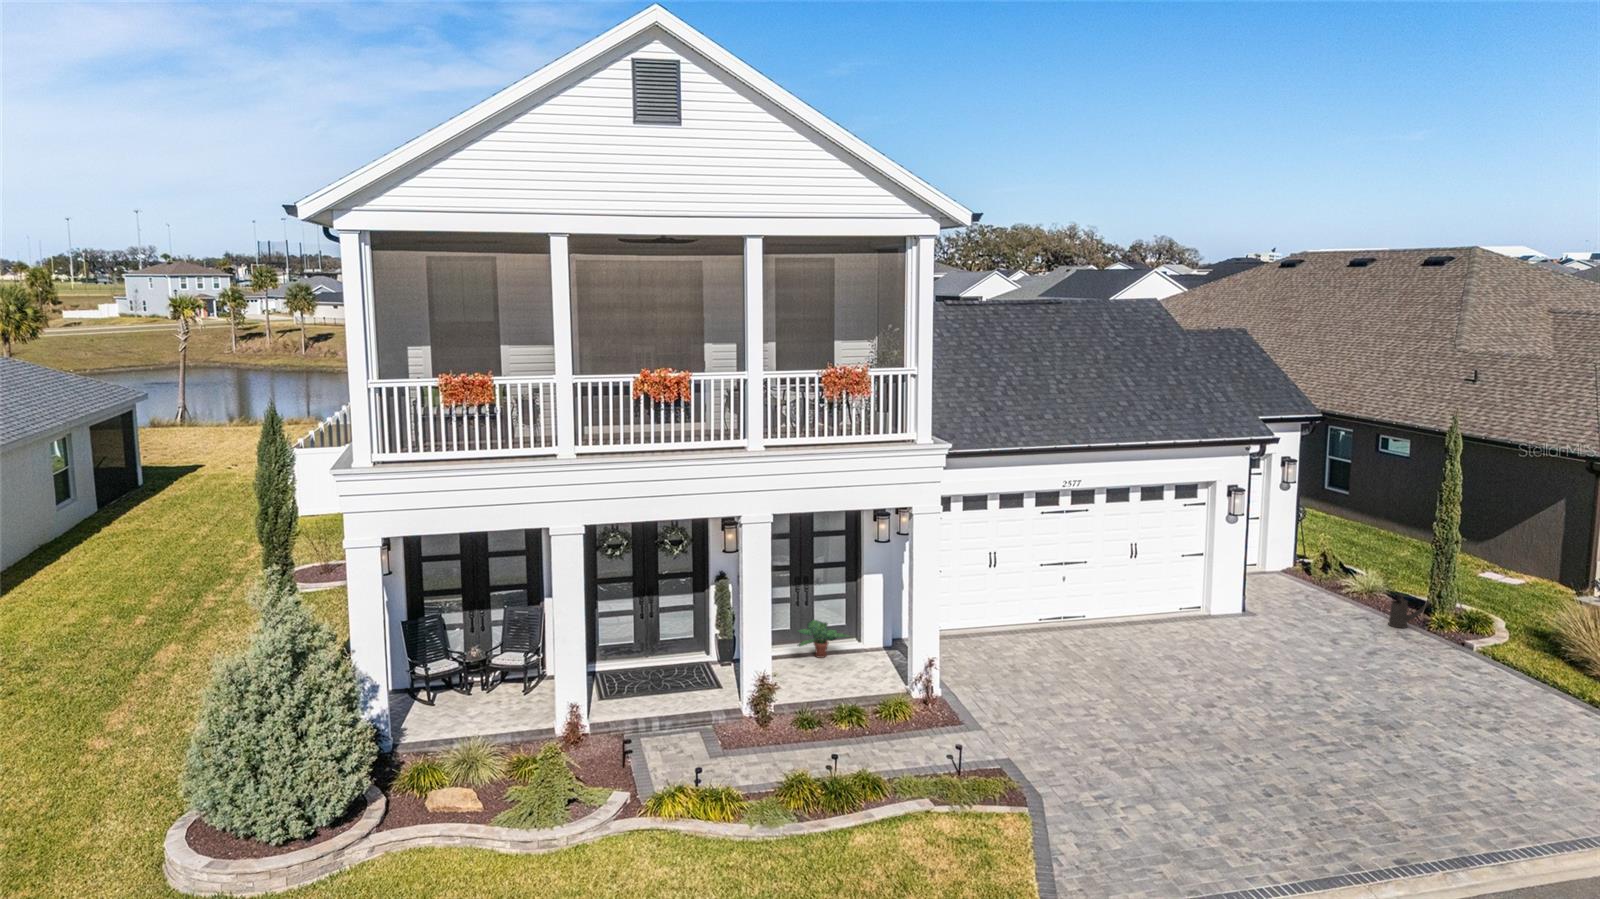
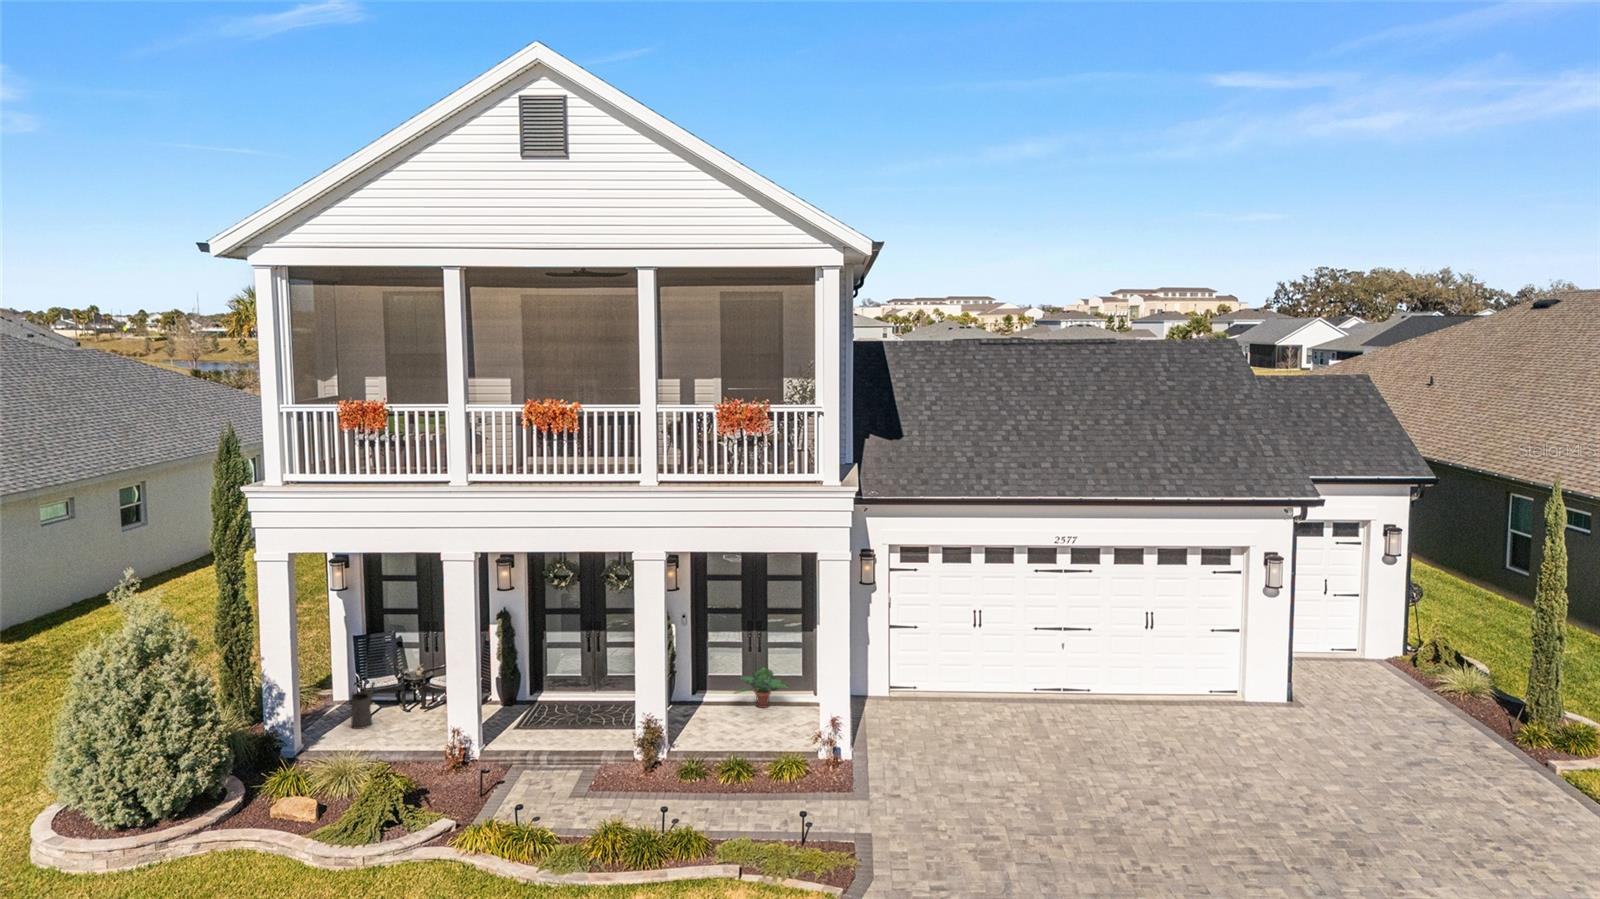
watering can: present [1384,593,1431,628] -> present [351,682,375,729]

